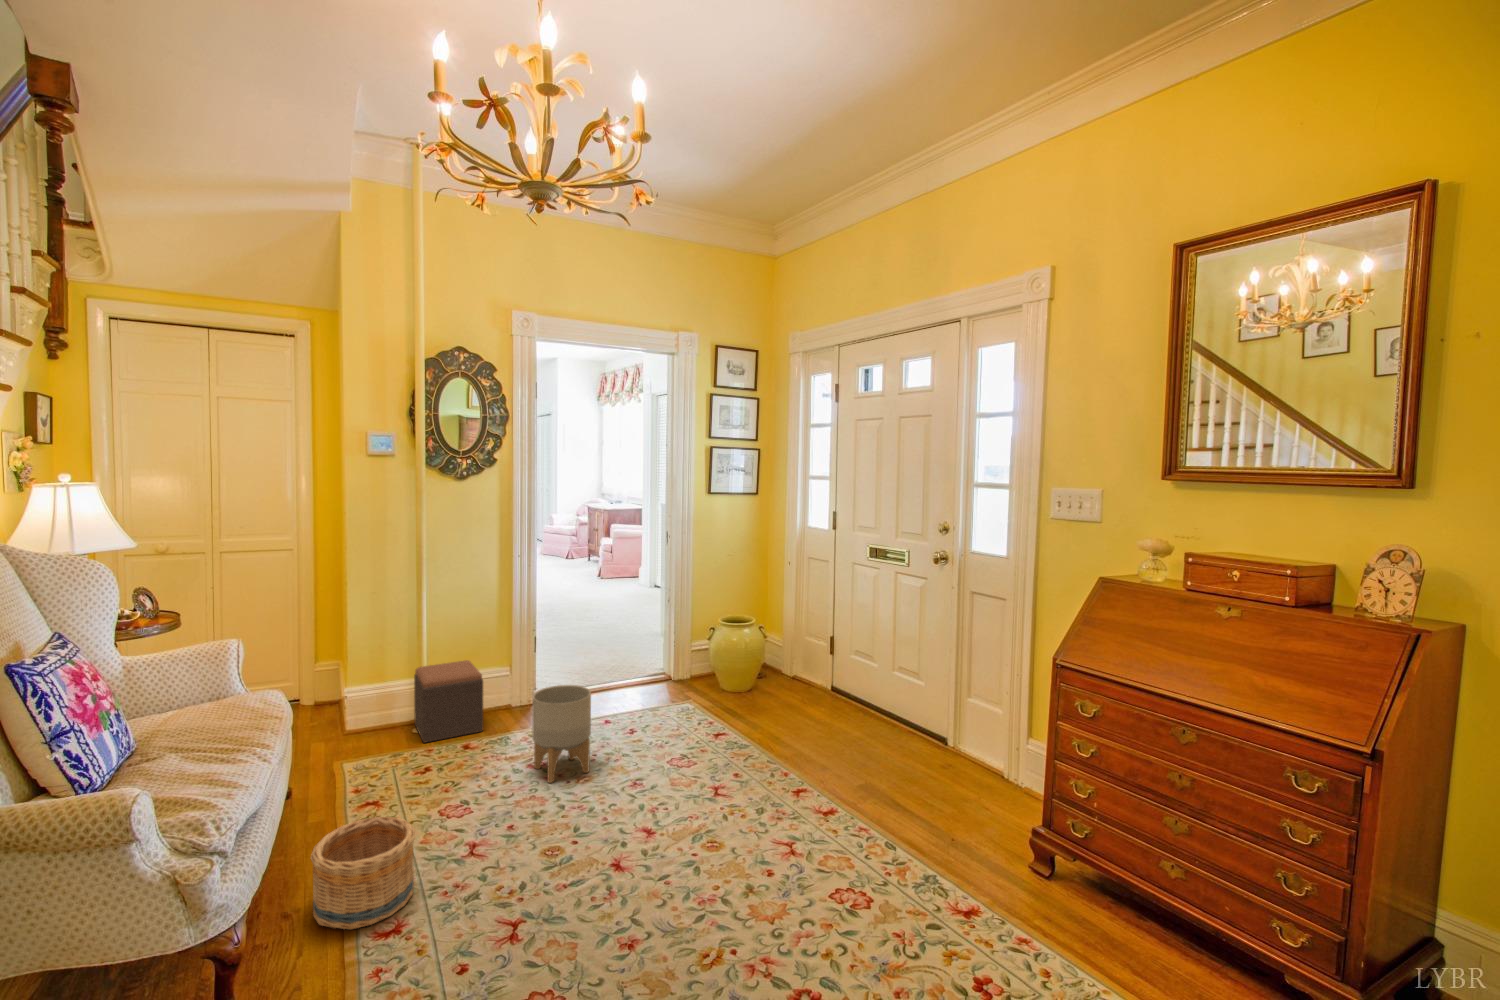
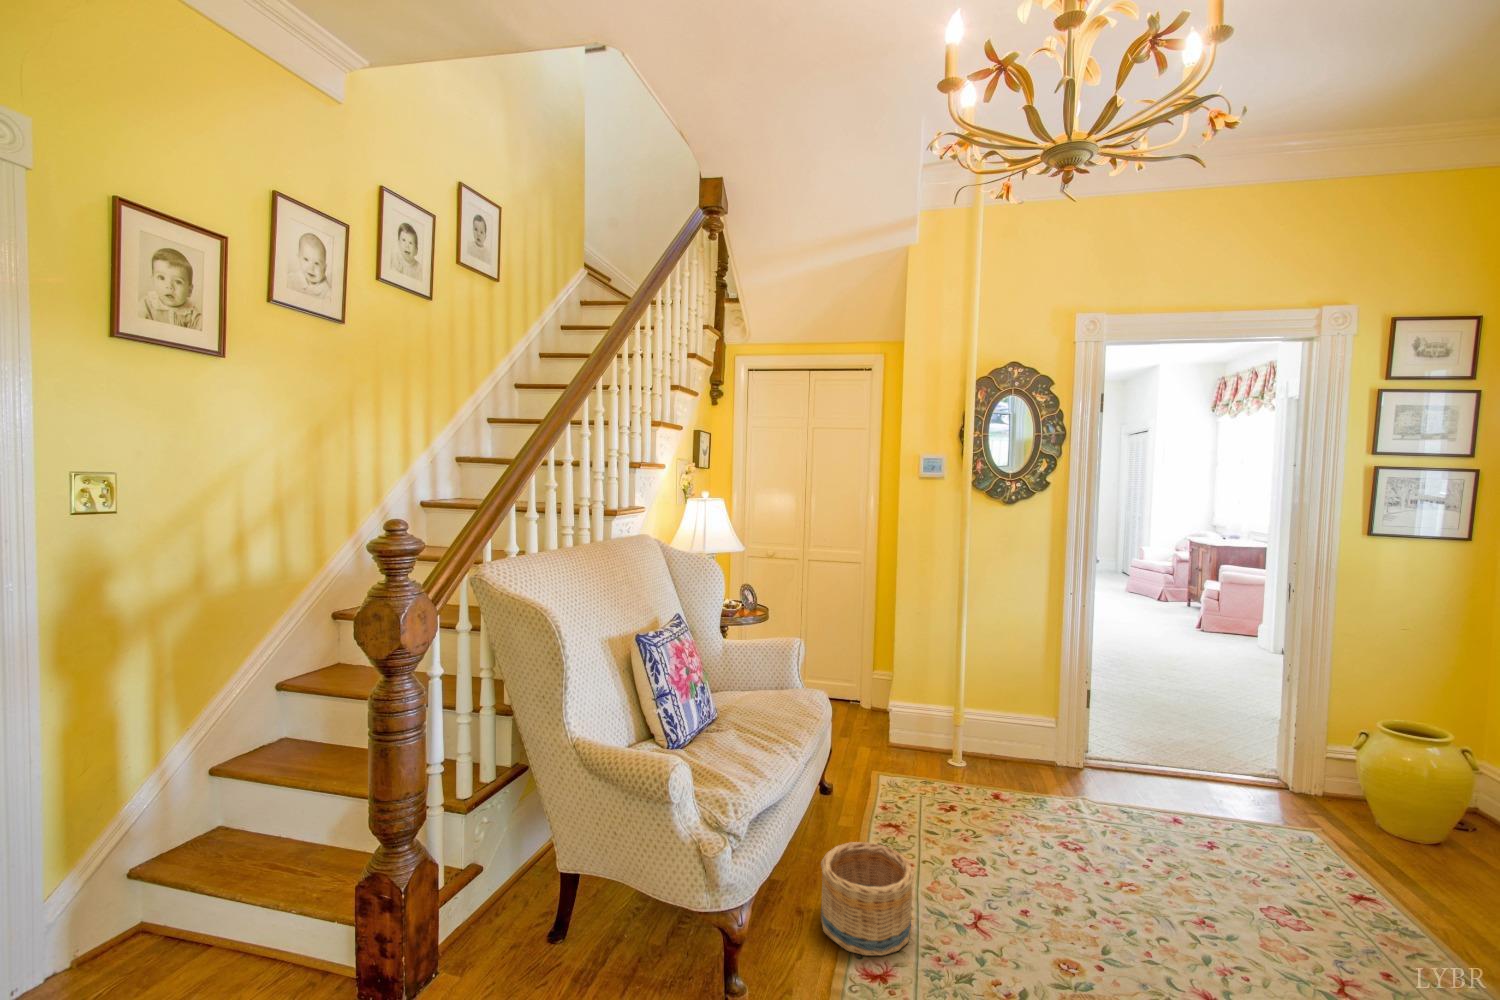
footstool: present [414,660,483,743] -> none [948,698,1018,786]
planter: present [532,685,591,783] -> none [1064,758,1144,883]

